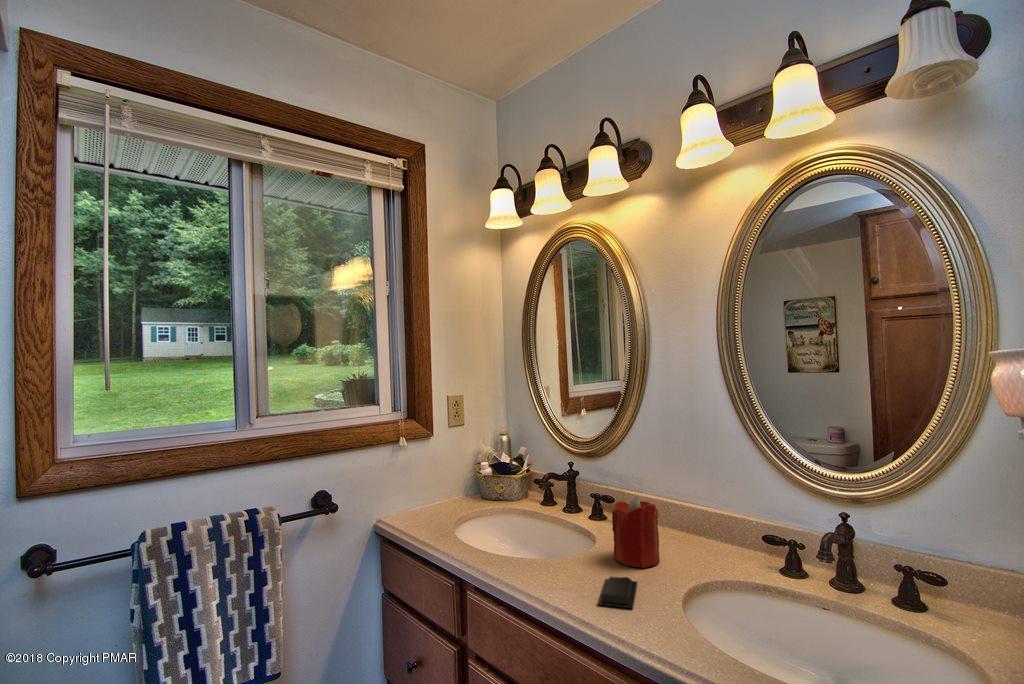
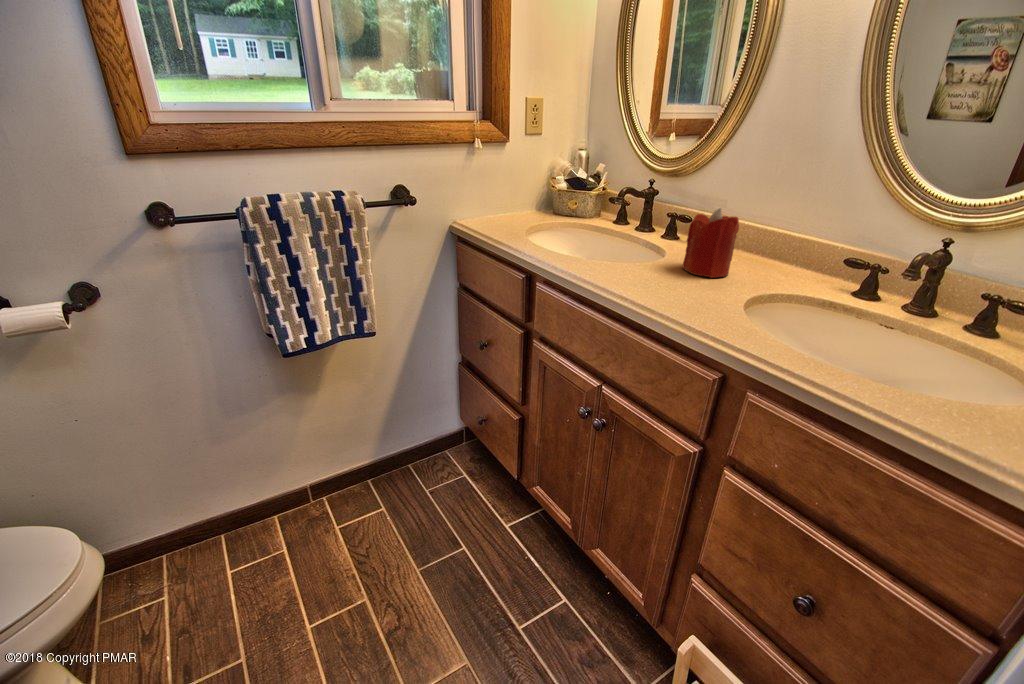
soap bar: present [598,577,637,608] -> none [662,280,704,305]

